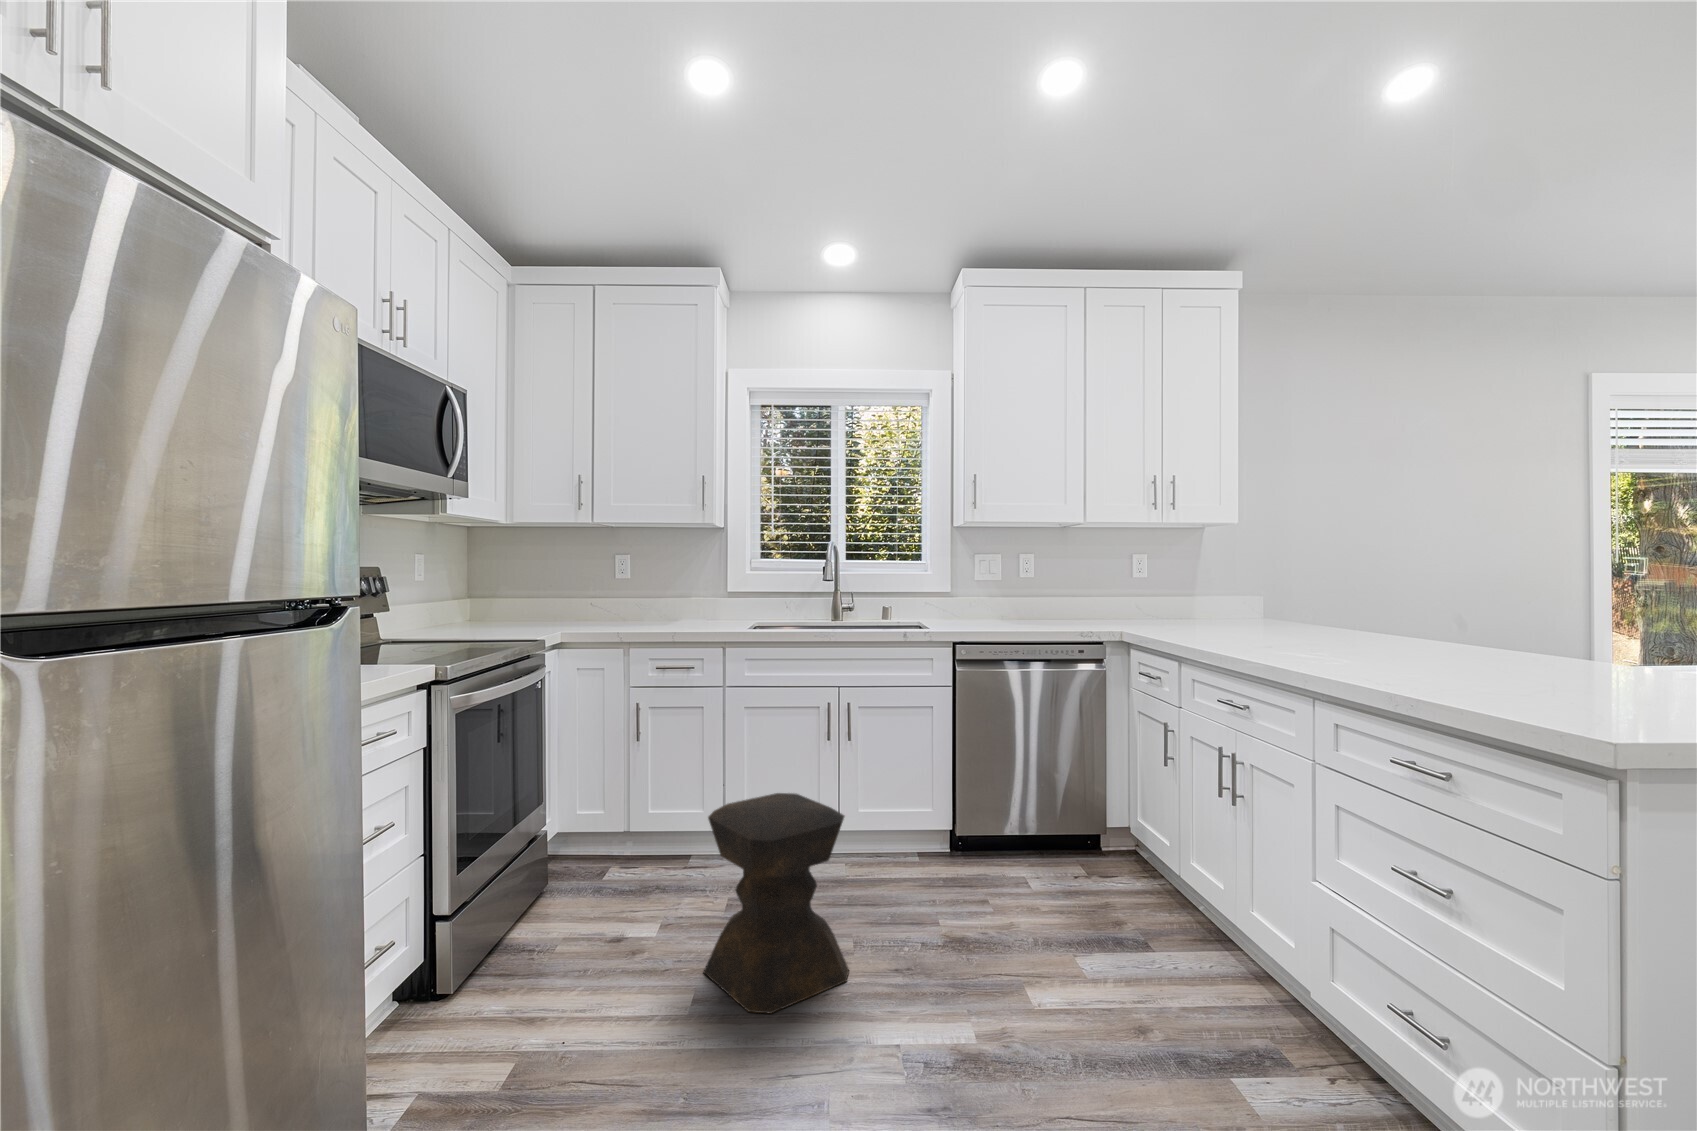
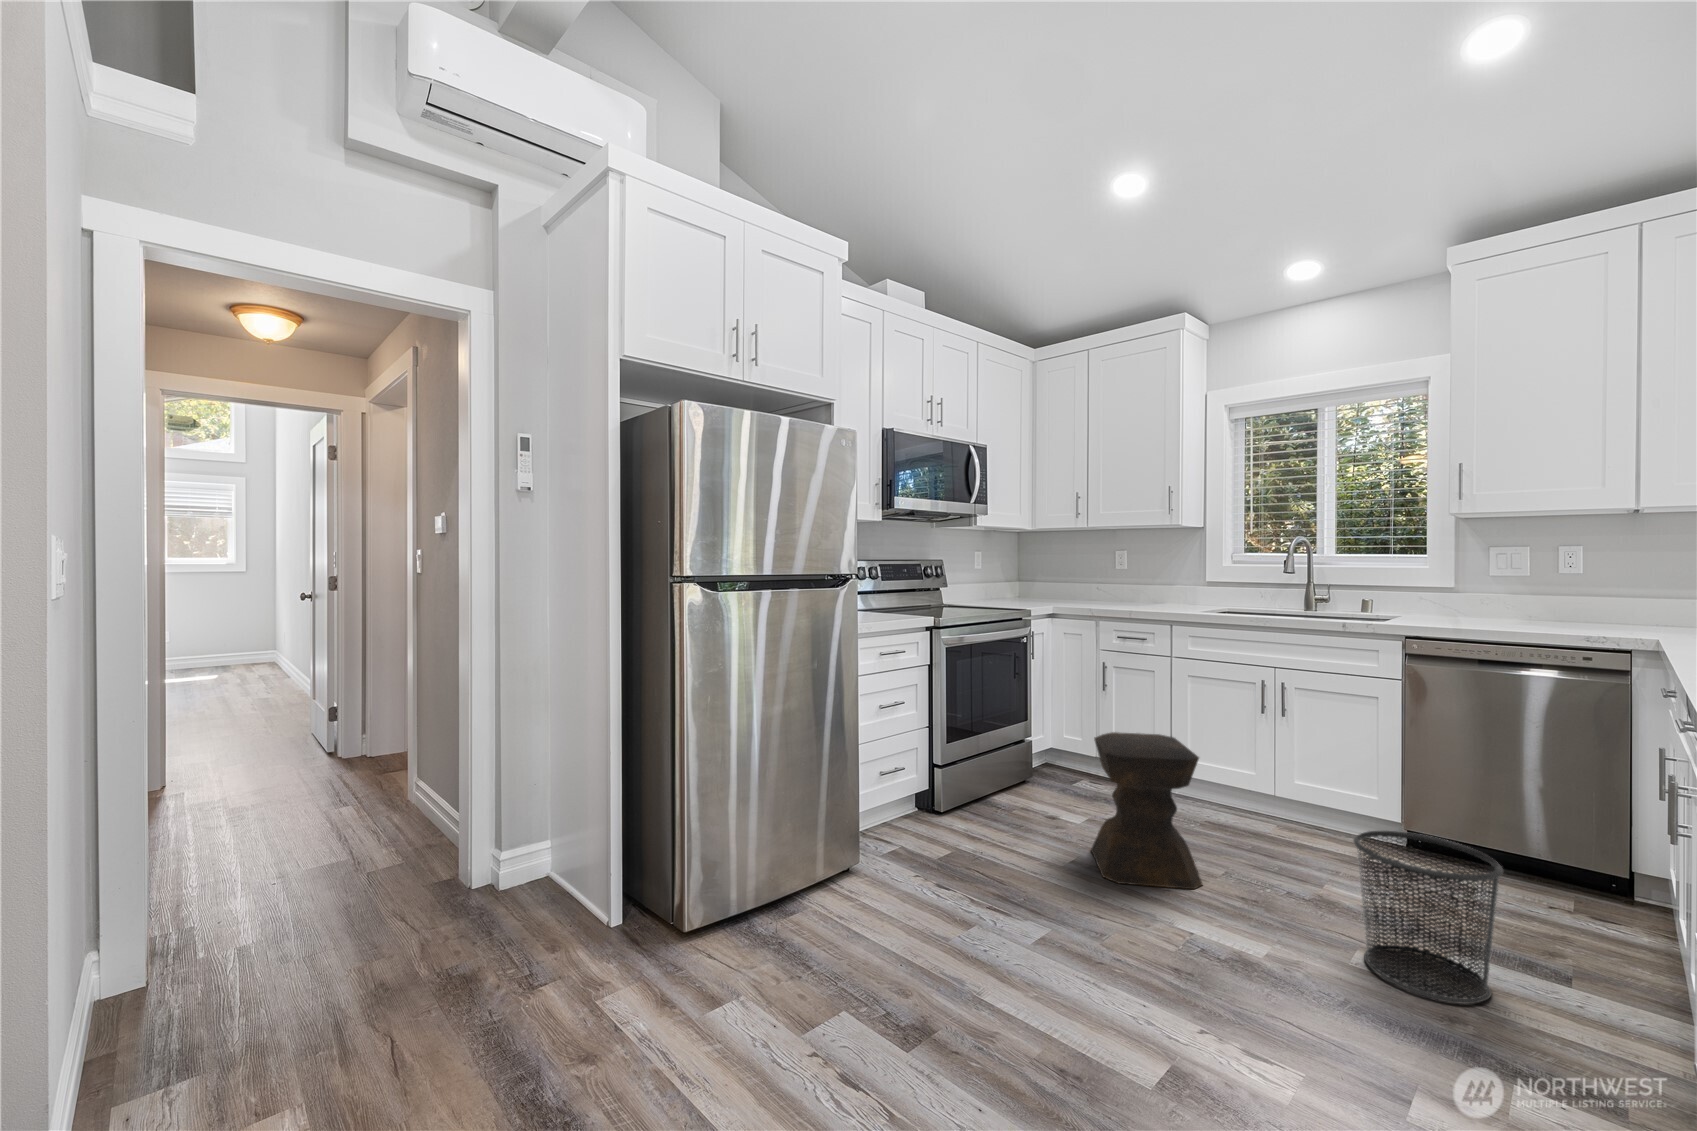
waste bin: none [1019,849,1139,1019] -> present [1353,831,1503,1004]

